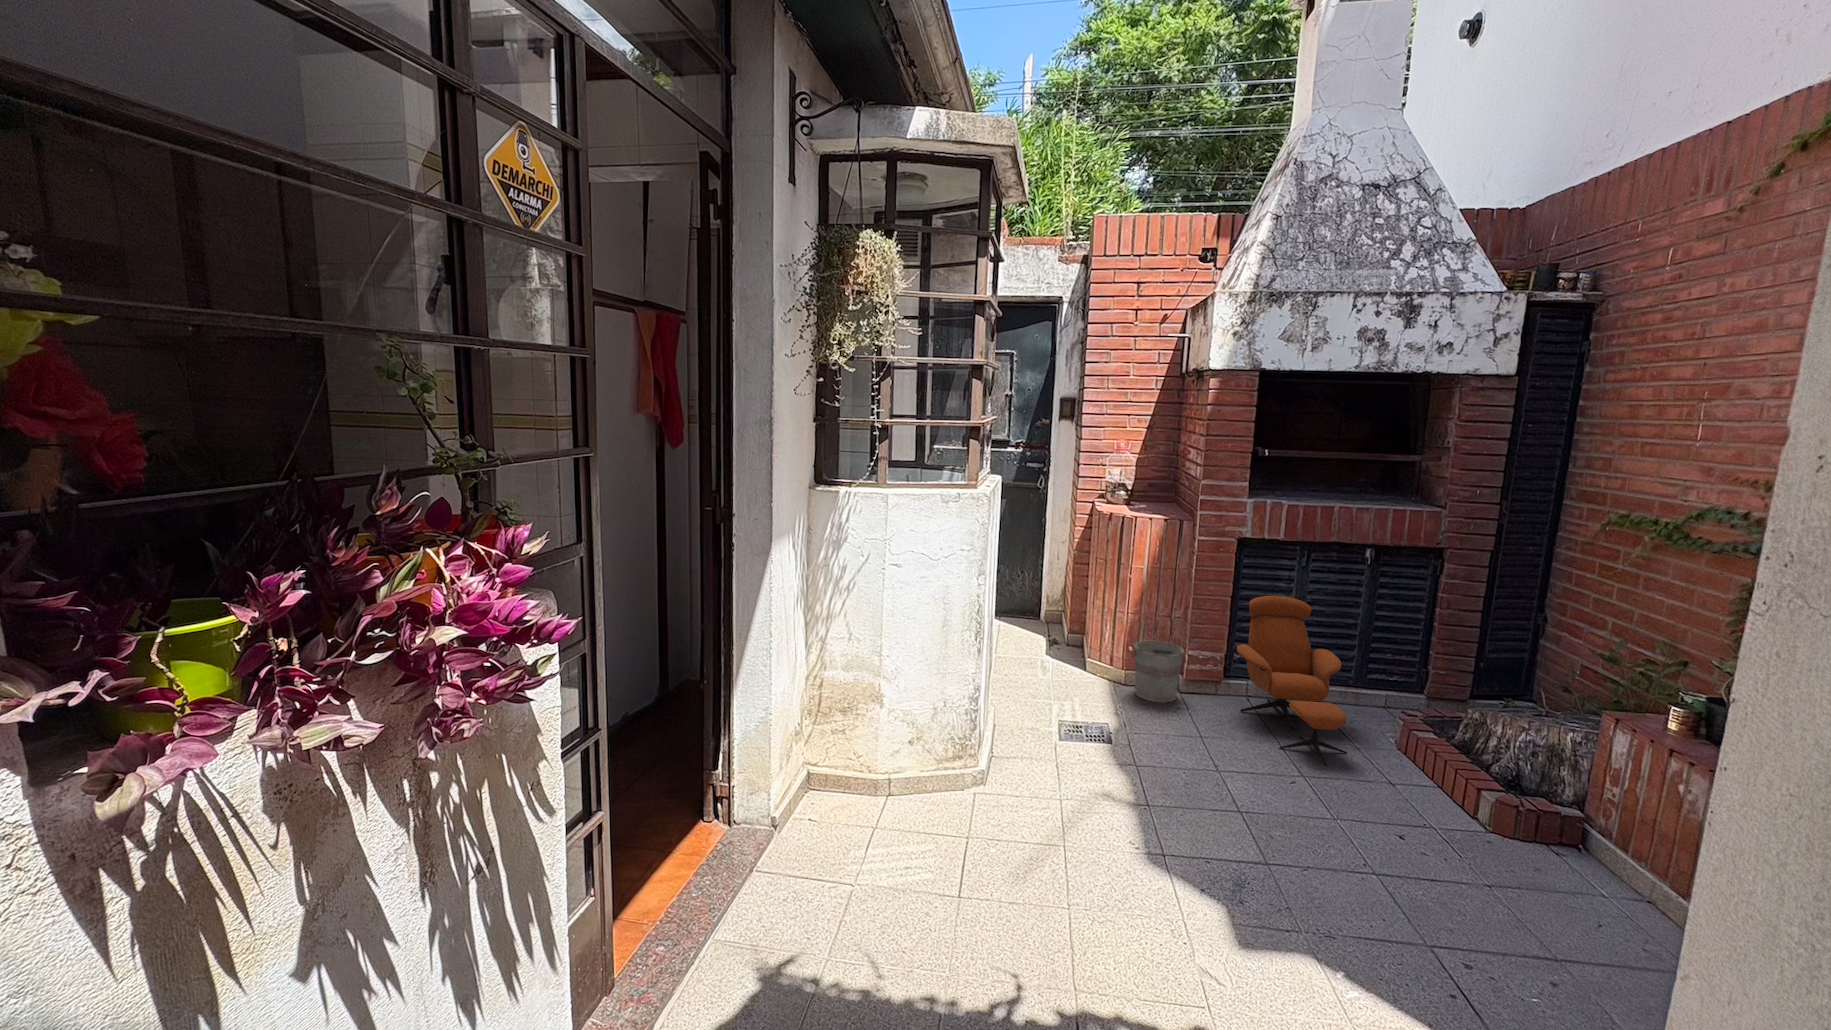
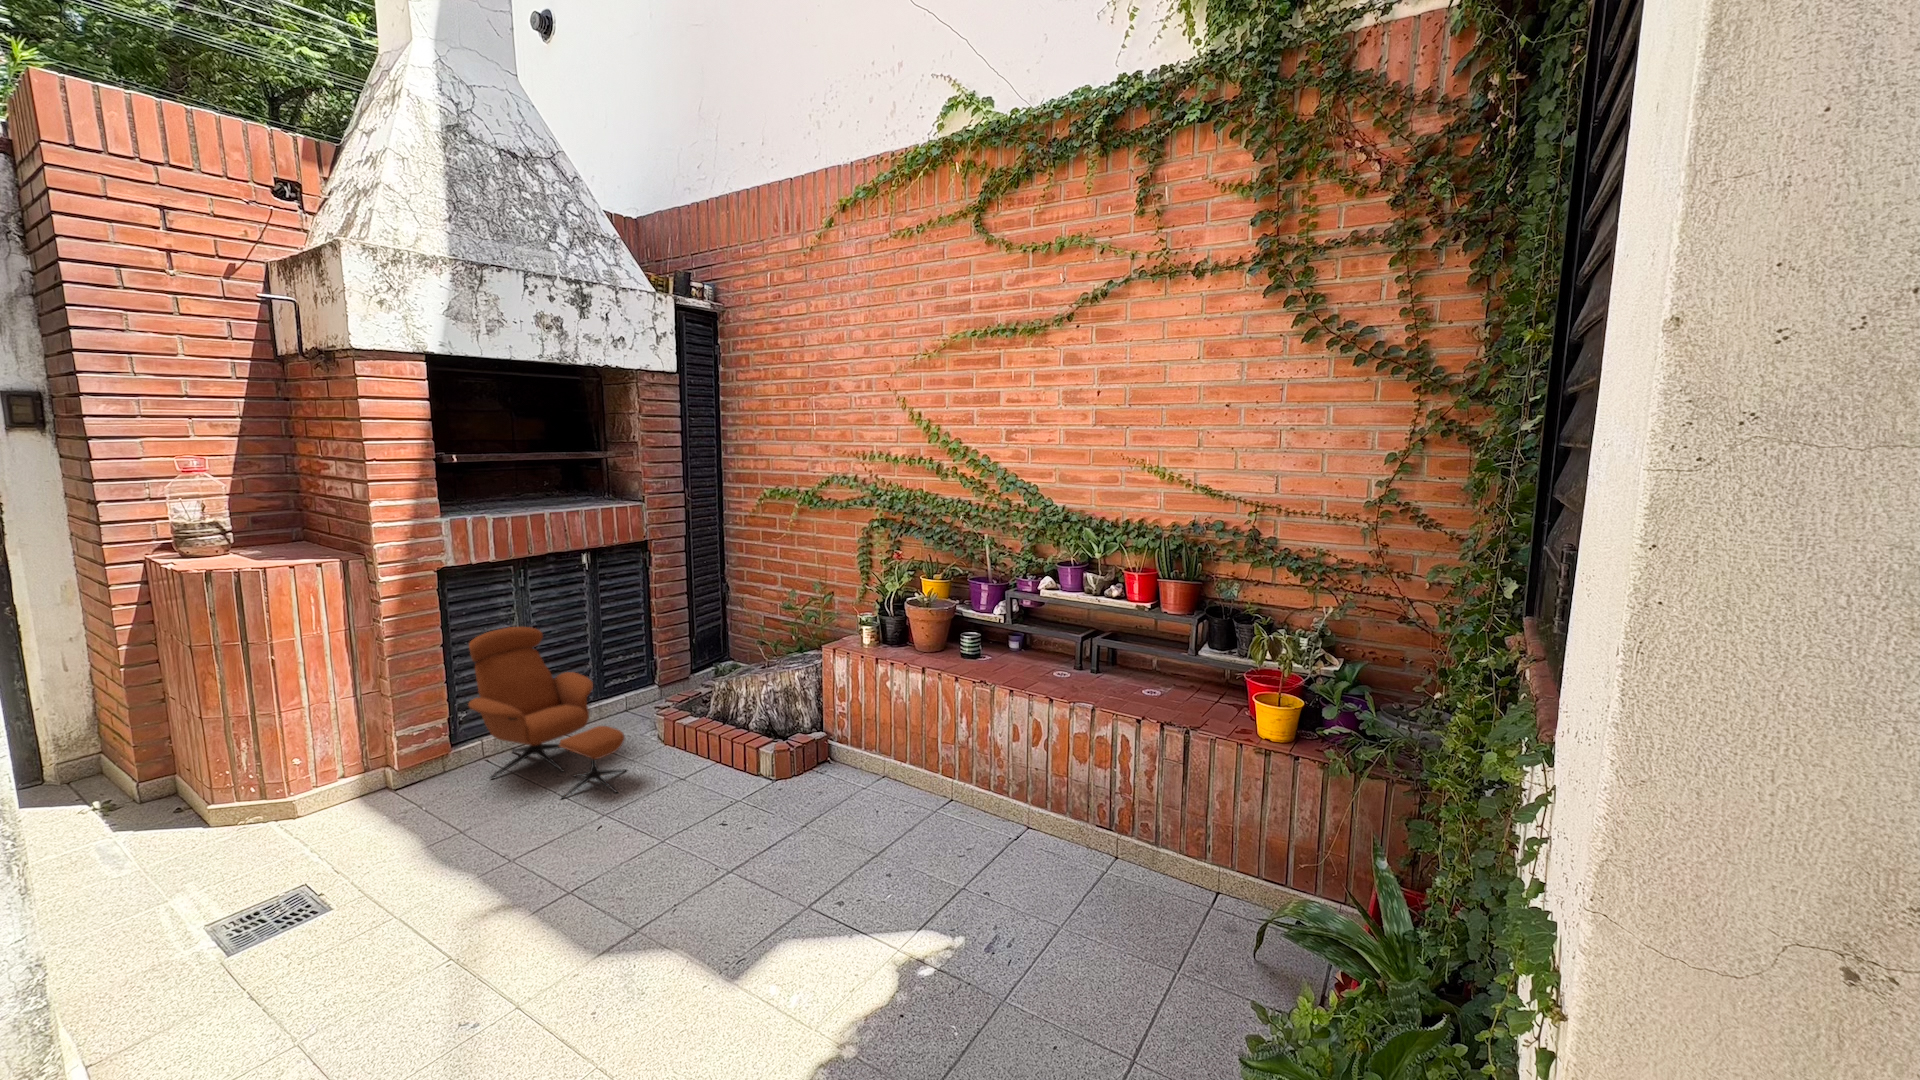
bucket: present [1130,641,1187,703] -> none [304,732,402,825]

